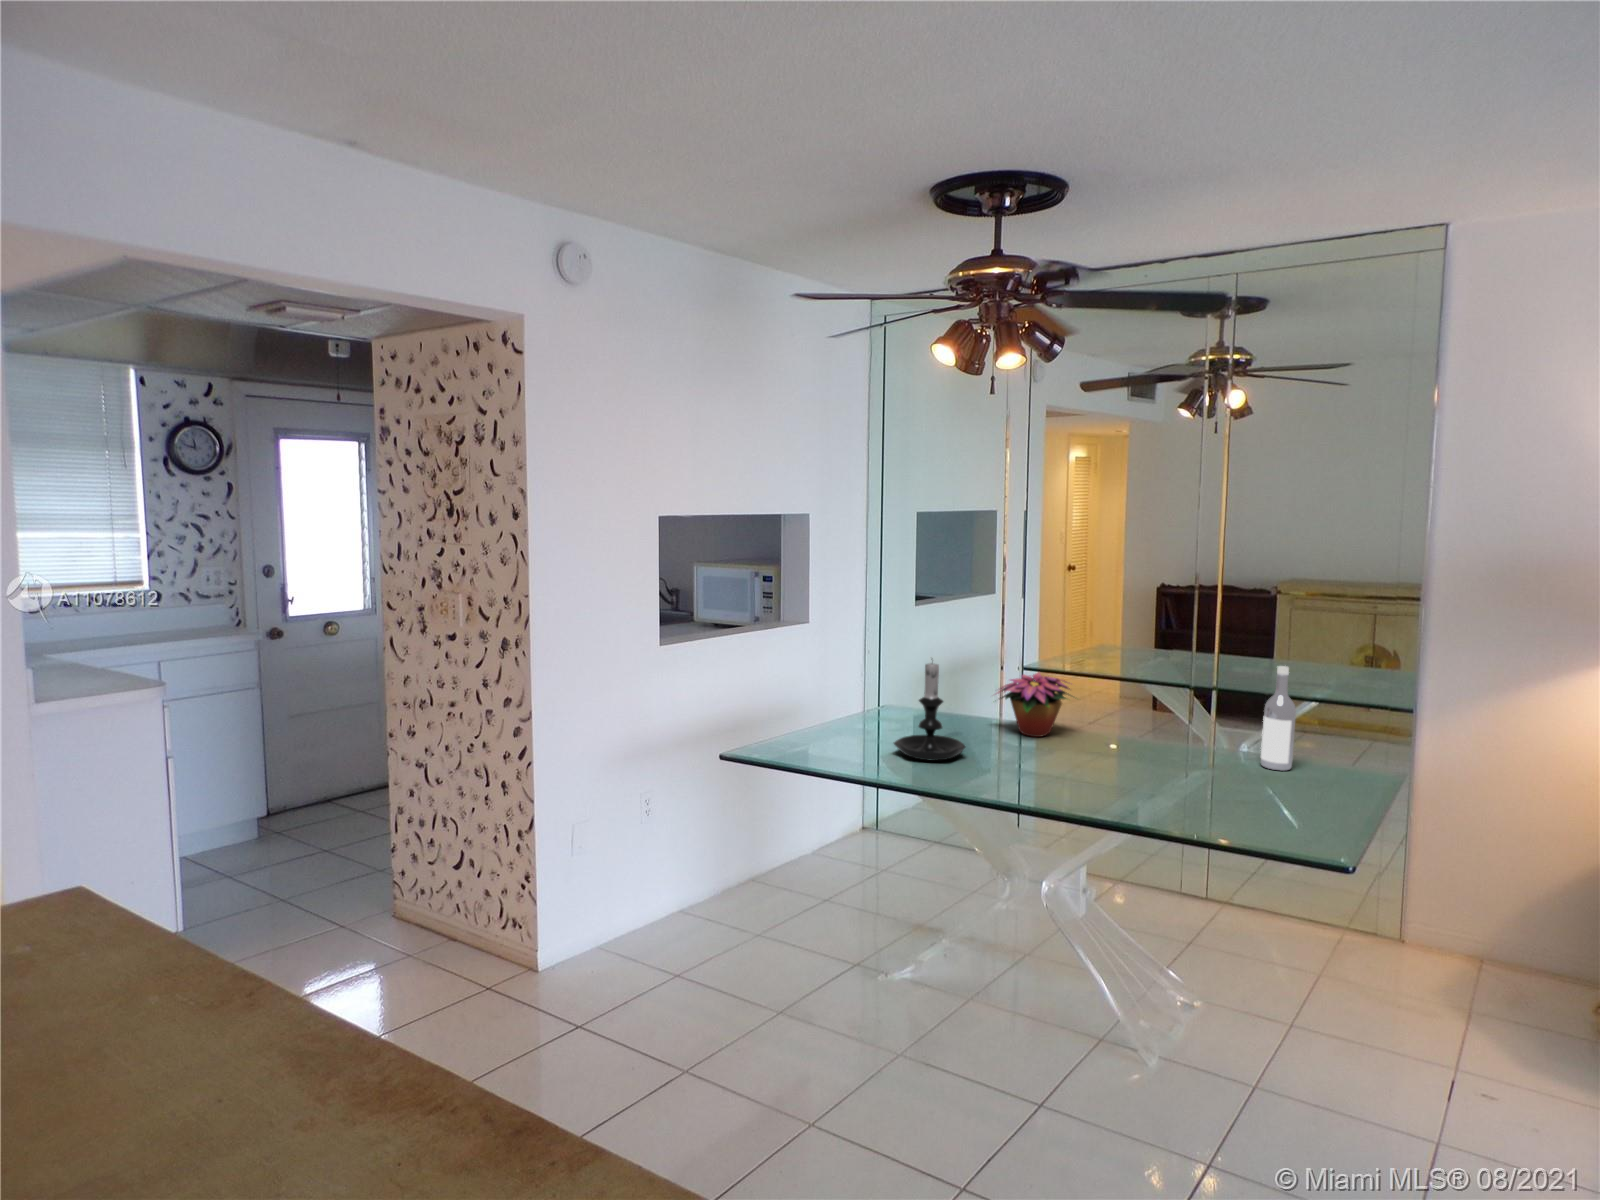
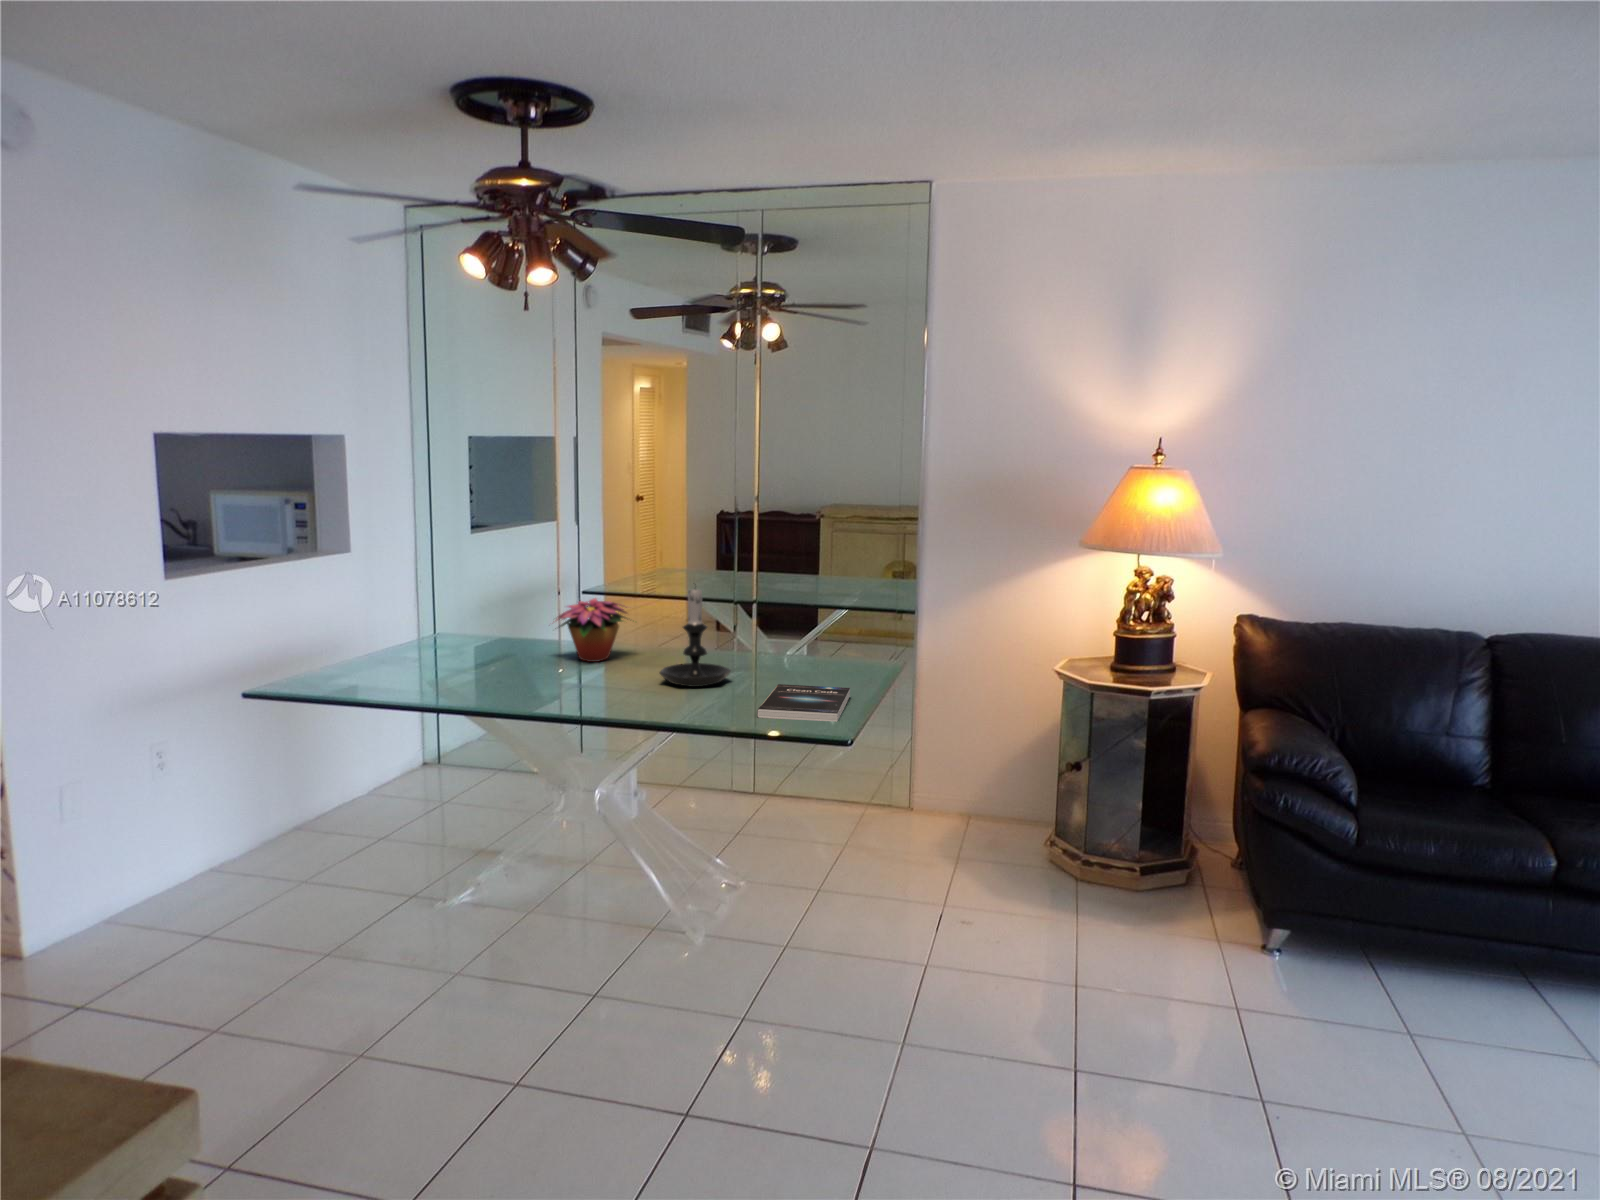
candle holder: present [894,663,965,761] -> present [660,584,731,687]
wine bottle: present [1261,666,1296,771] -> none [796,575,822,669]
book: none [1229,791,1340,852] -> present [757,684,850,722]

